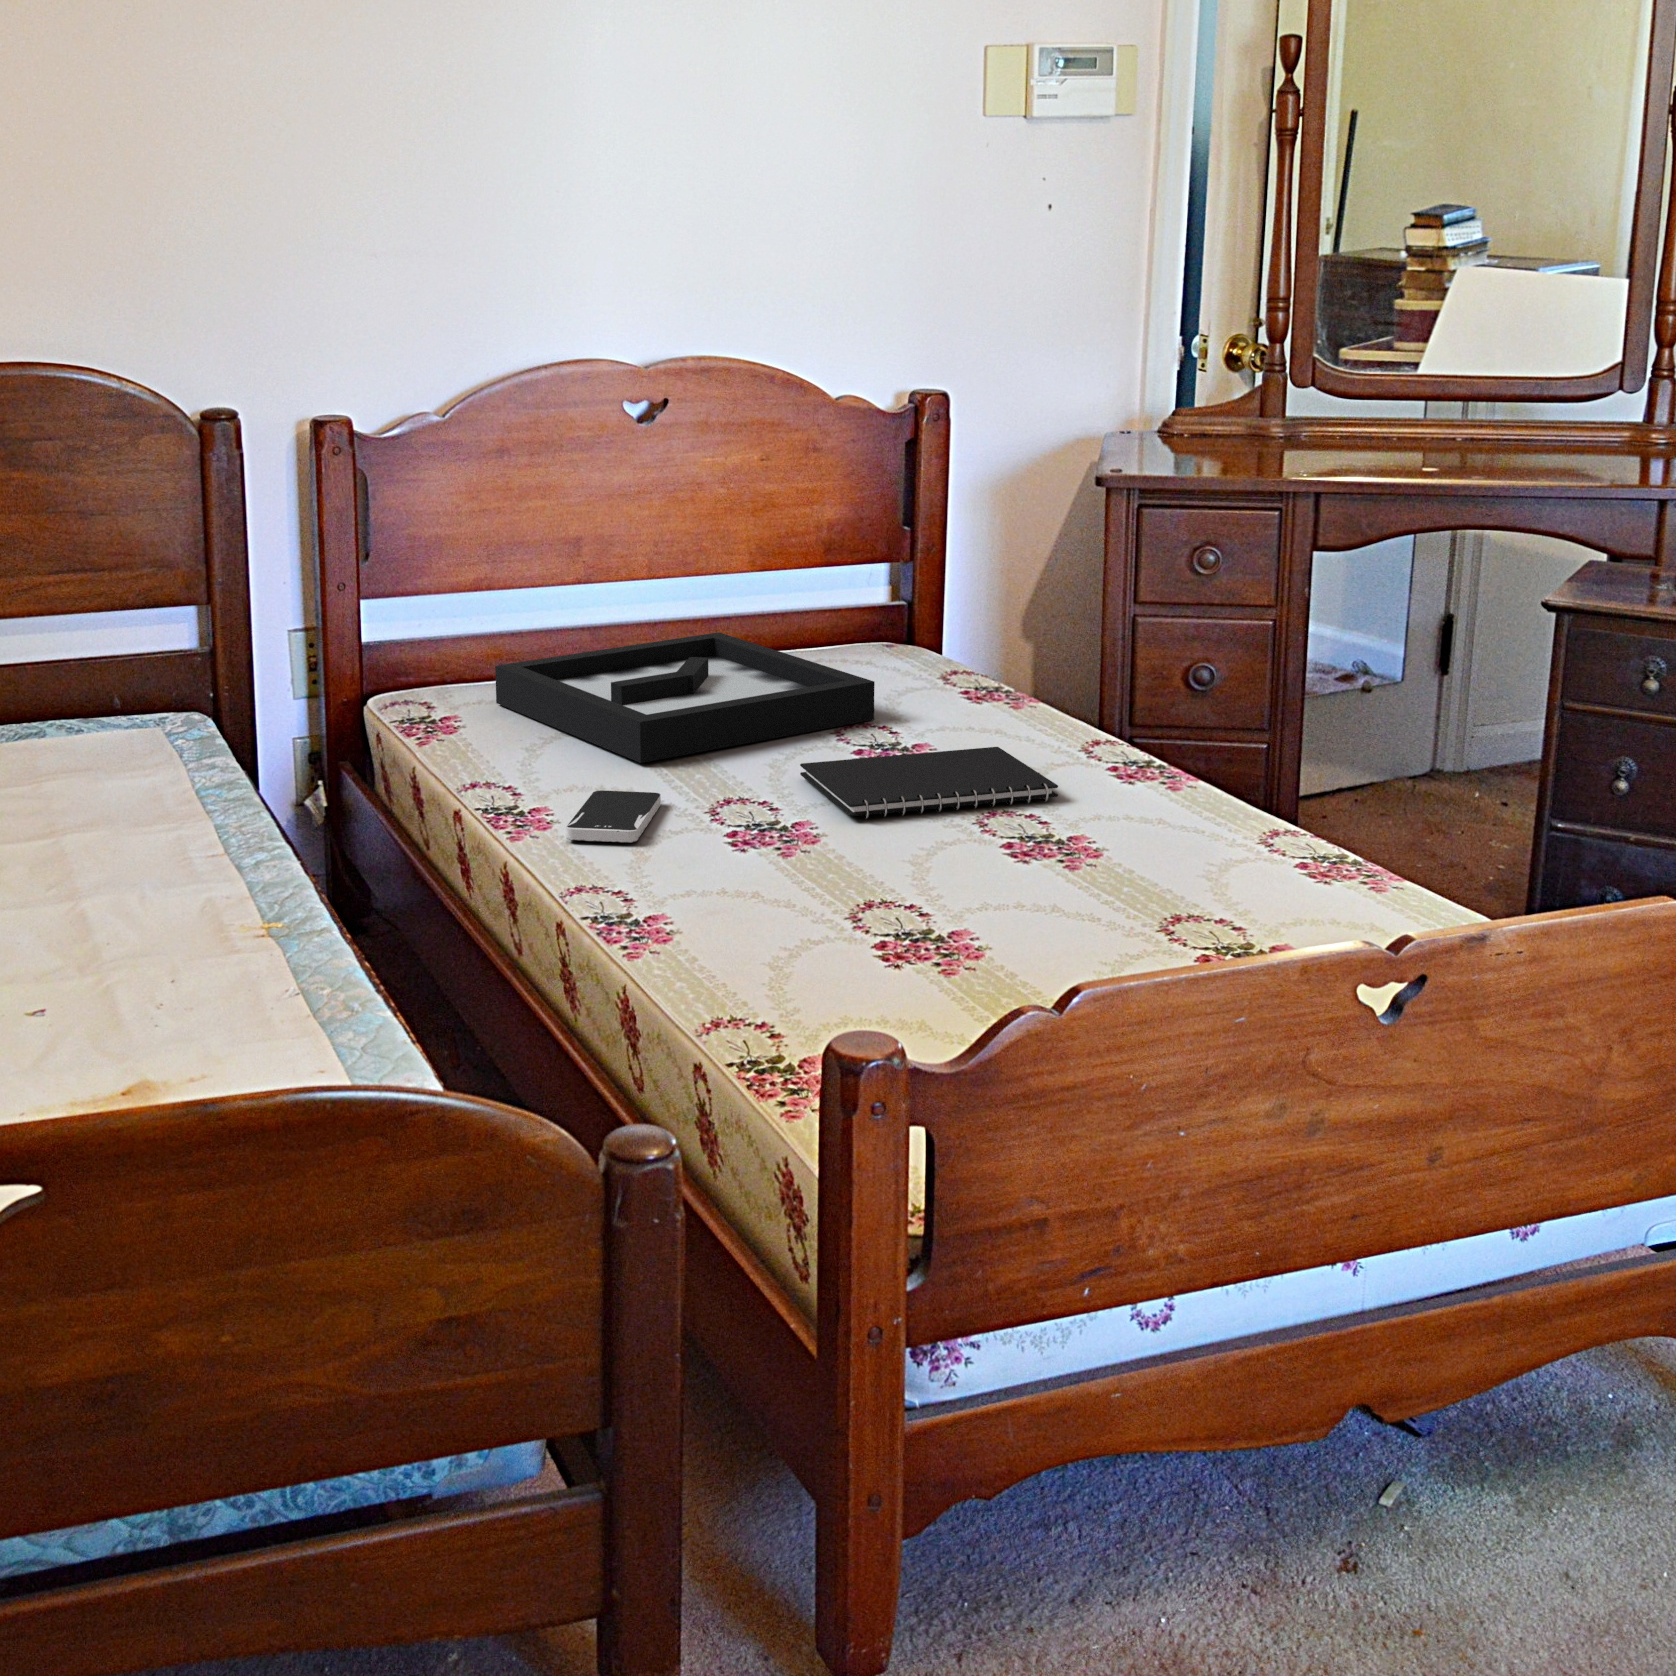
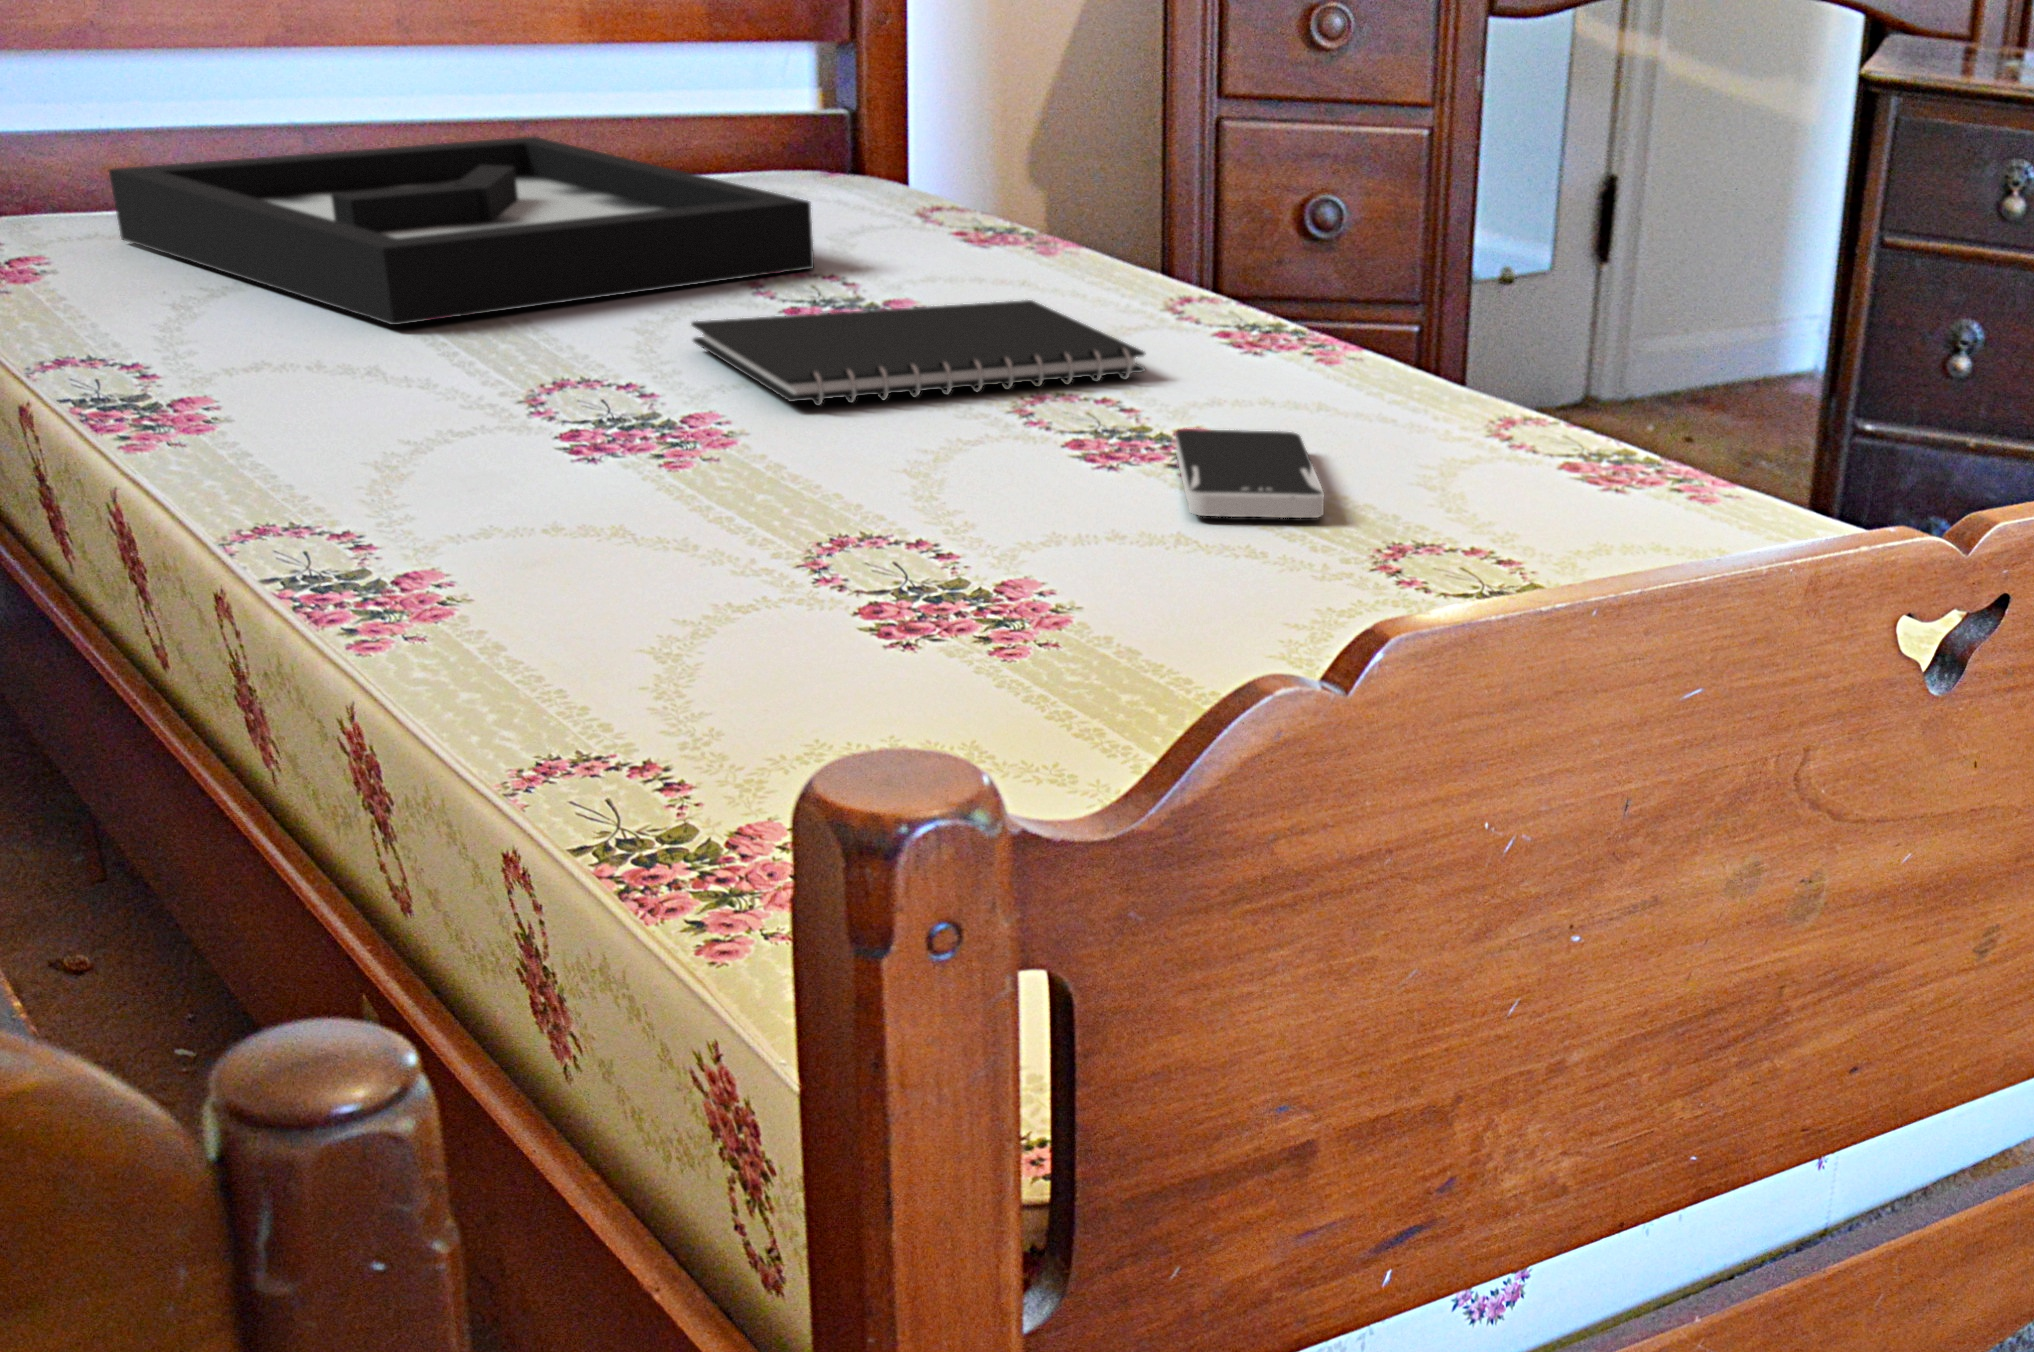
smartphone: present [566,790,661,842] -> present [1176,429,1324,518]

